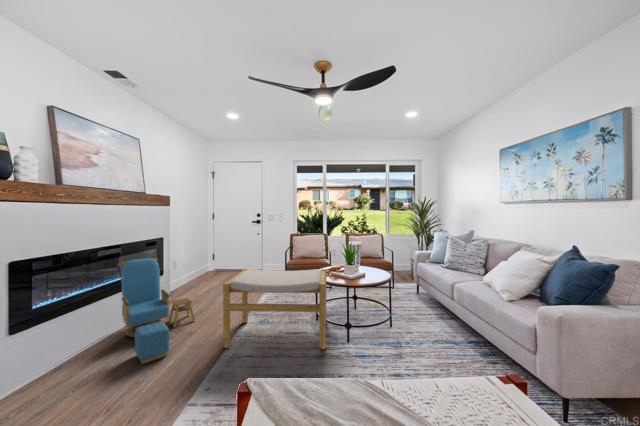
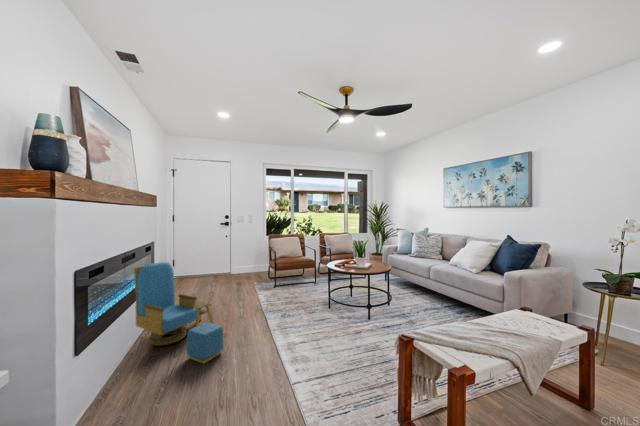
footstool: present [223,269,326,349] -> none [264,263,357,339]

